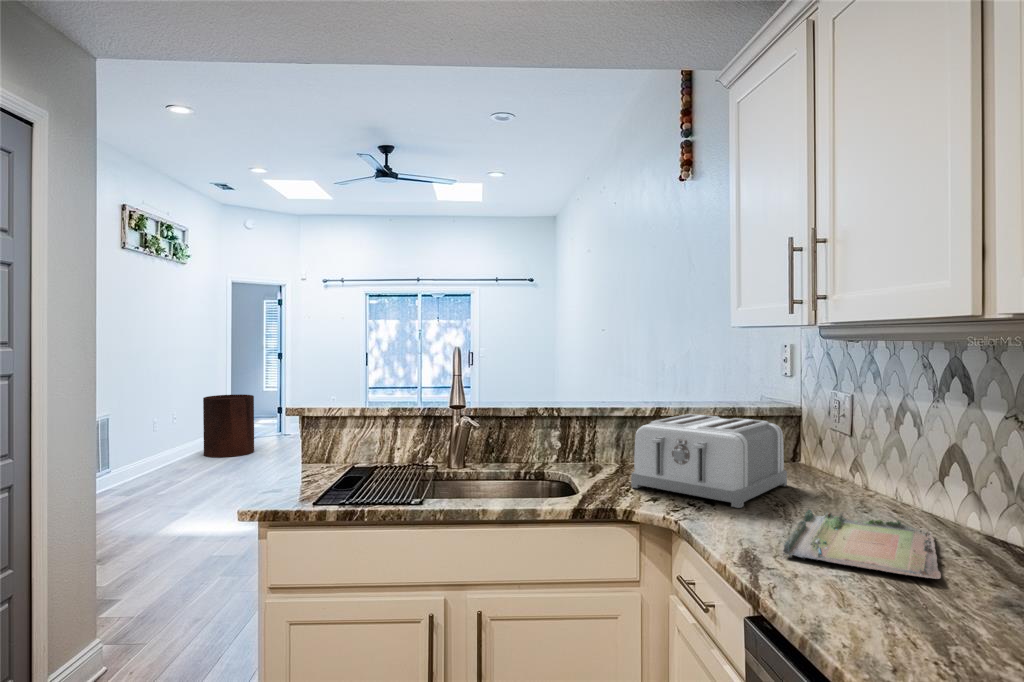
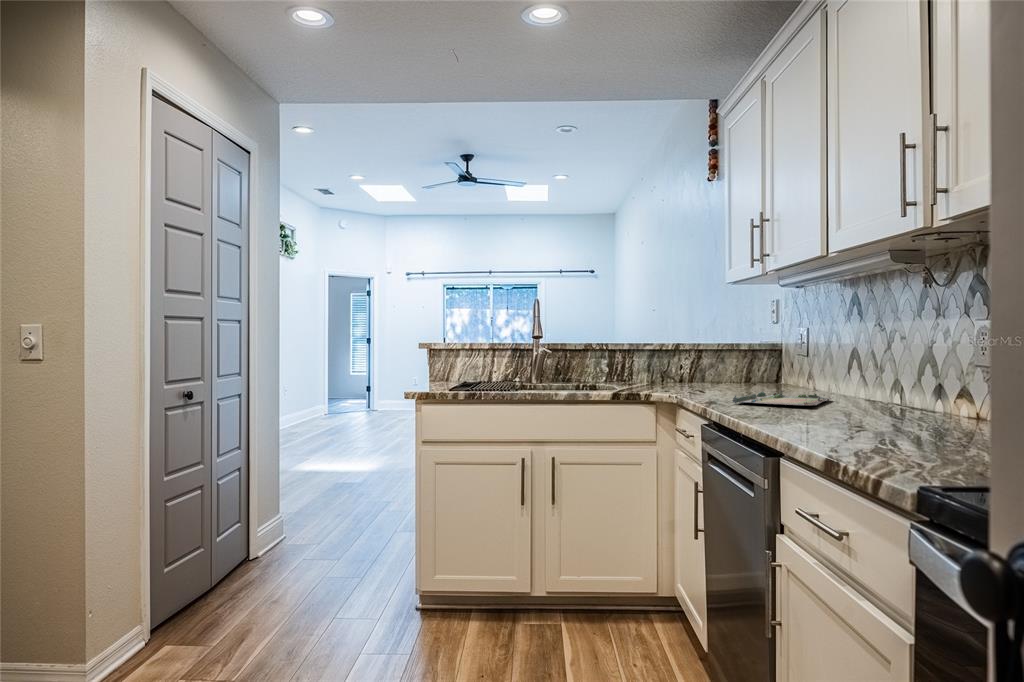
trash can: present [203,394,254,457] -> none [308,372,350,424]
toaster: present [631,414,787,508] -> none [654,345,762,394]

